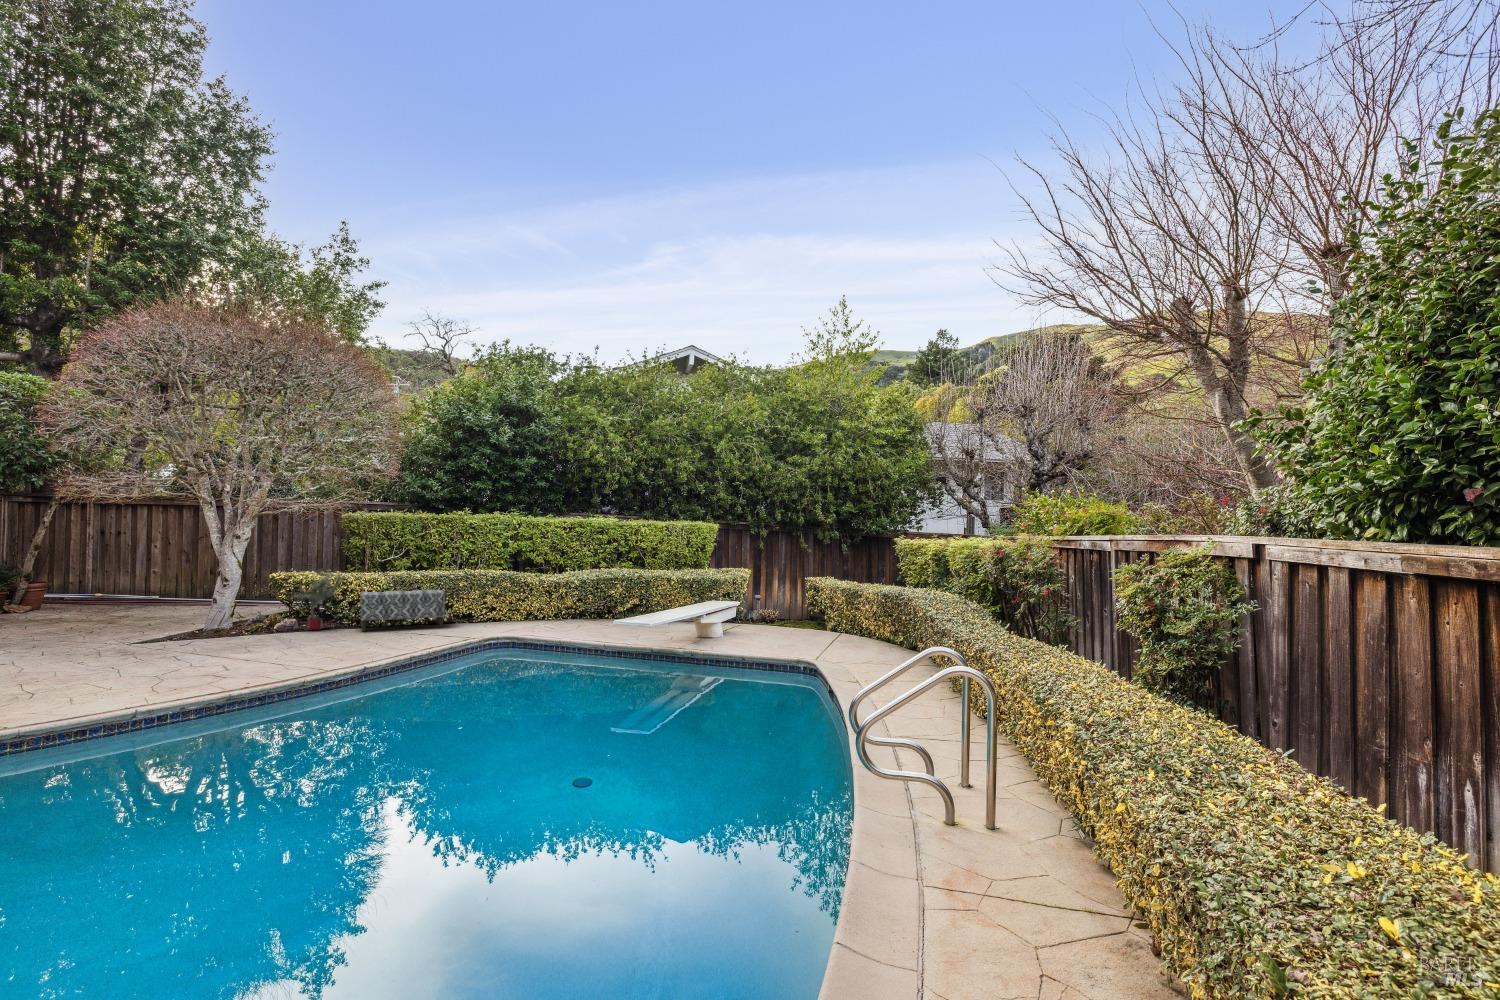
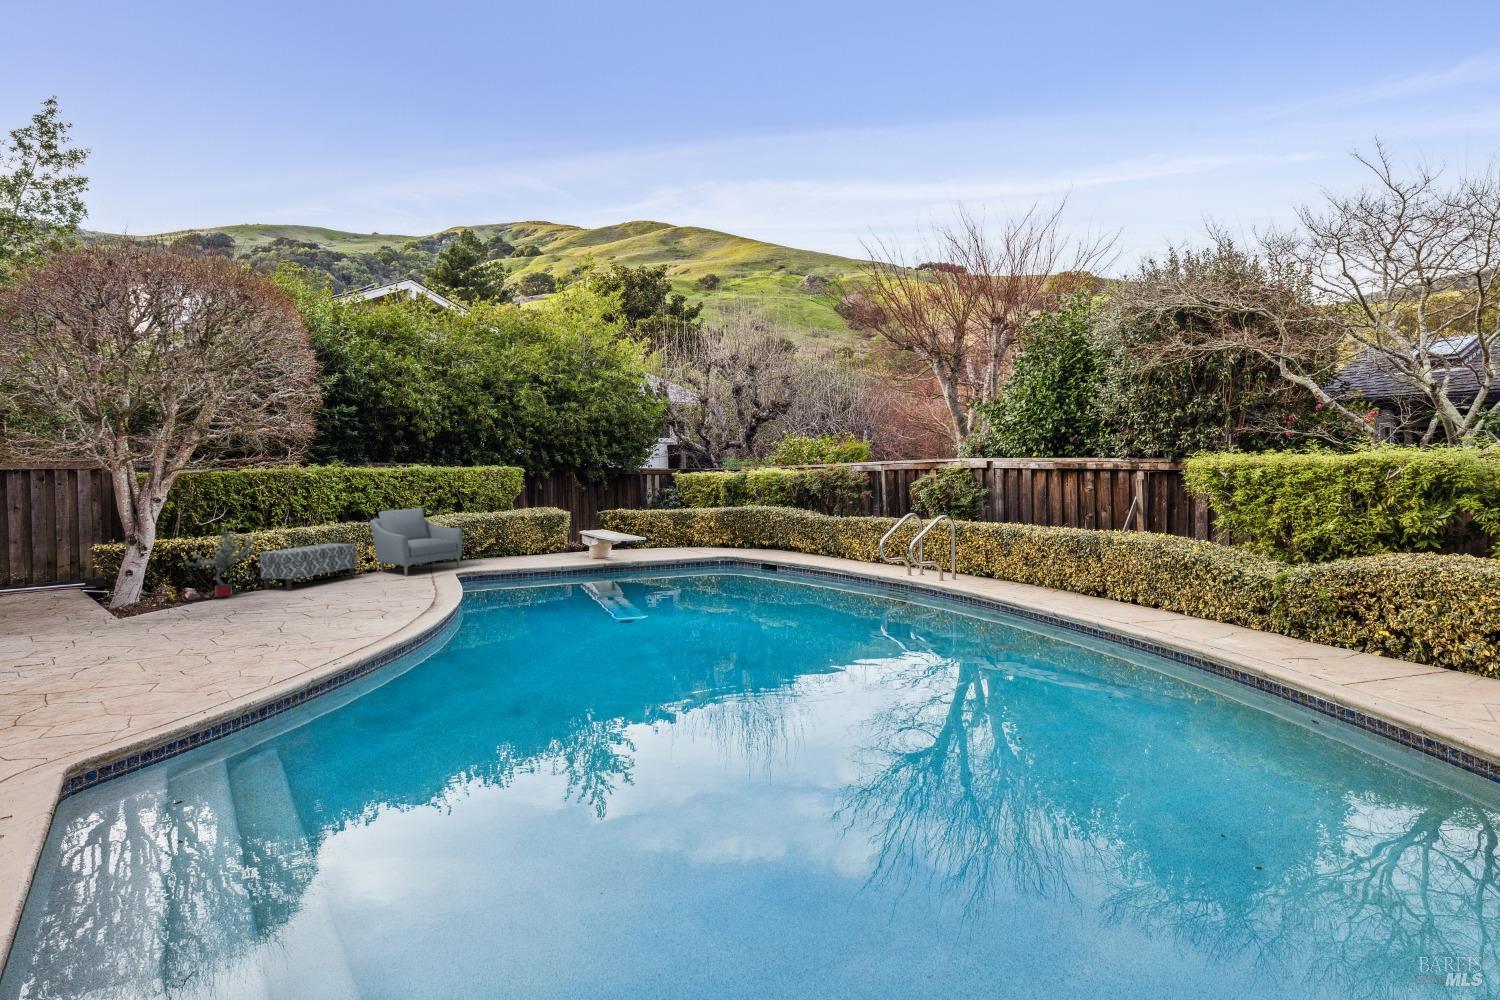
chair: none [468,561,547,634] -> present [370,508,462,576]

